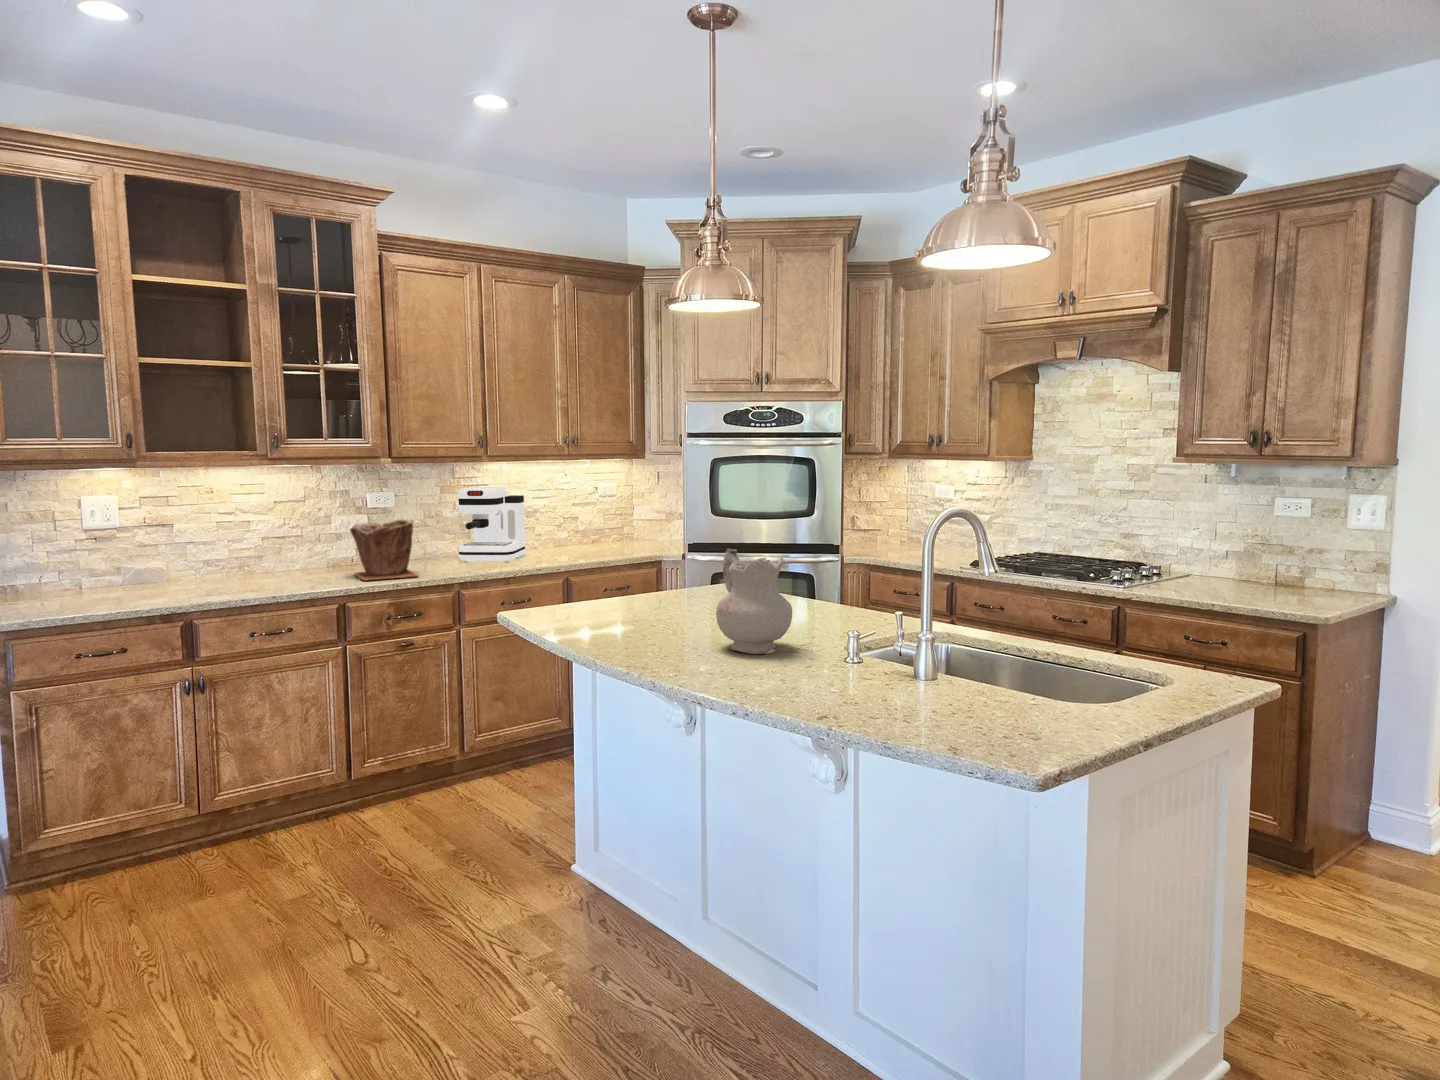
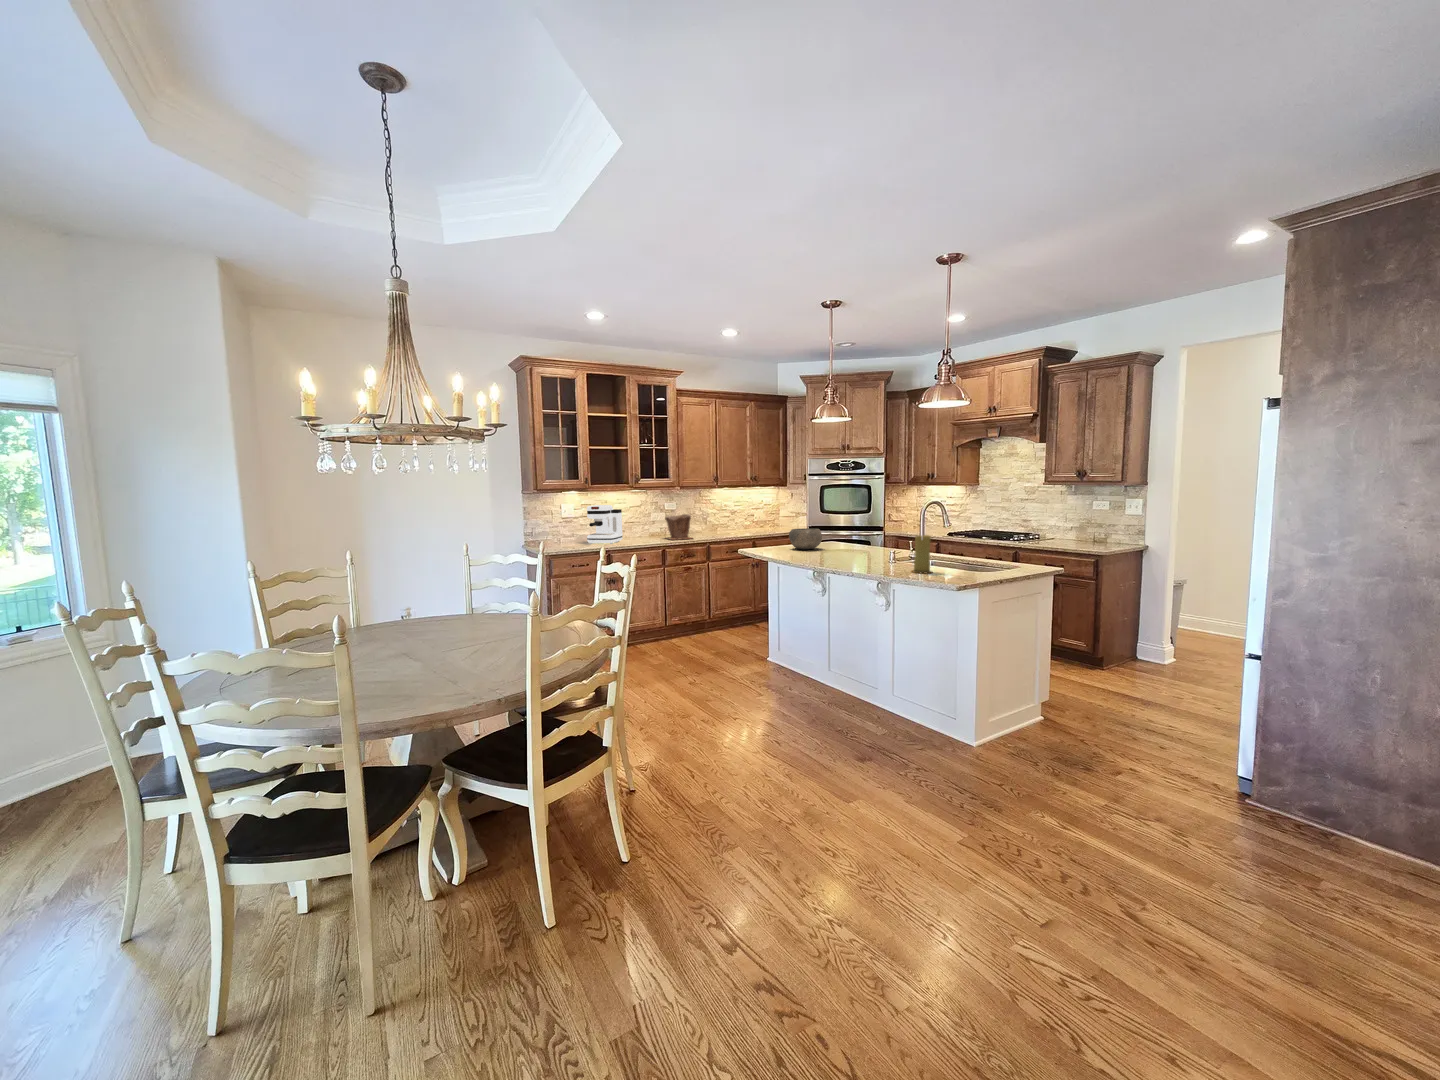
coffee maker: present [458,487,526,562] -> present [587,505,623,544]
ceramic pitcher: present [716,548,792,654] -> none [836,518,866,557]
bowl: none [608,566,690,621] -> present [789,528,822,550]
candle: none [912,618,975,736] -> present [912,535,932,573]

